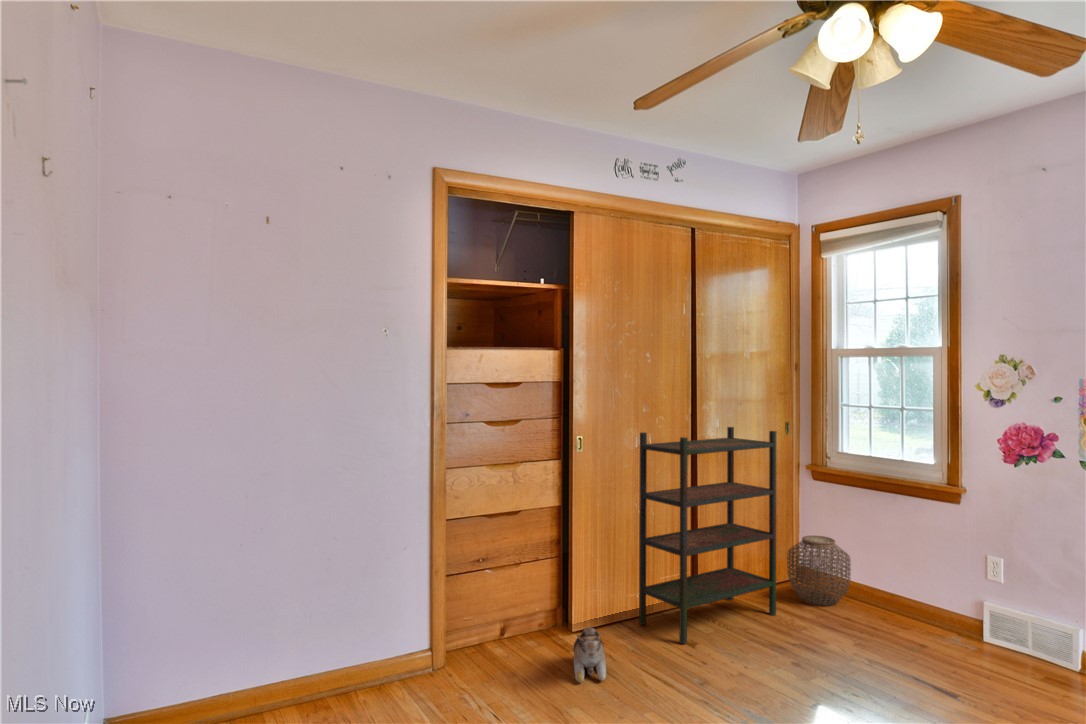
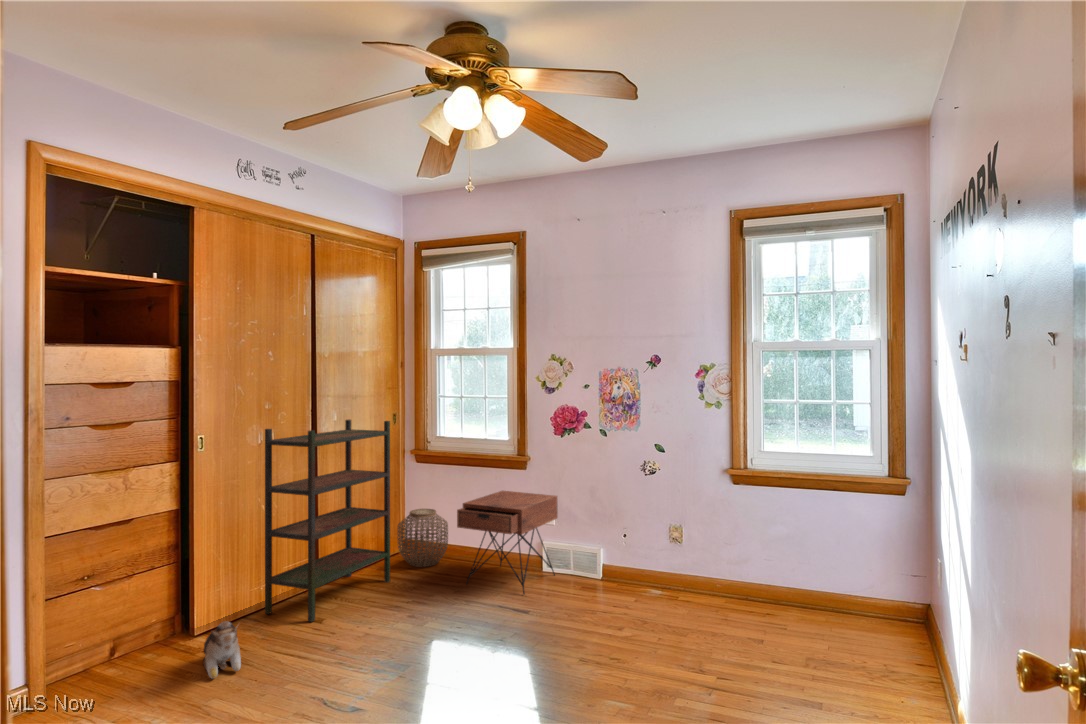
nightstand: none [858,528,1008,671] -> present [457,491,558,594]

